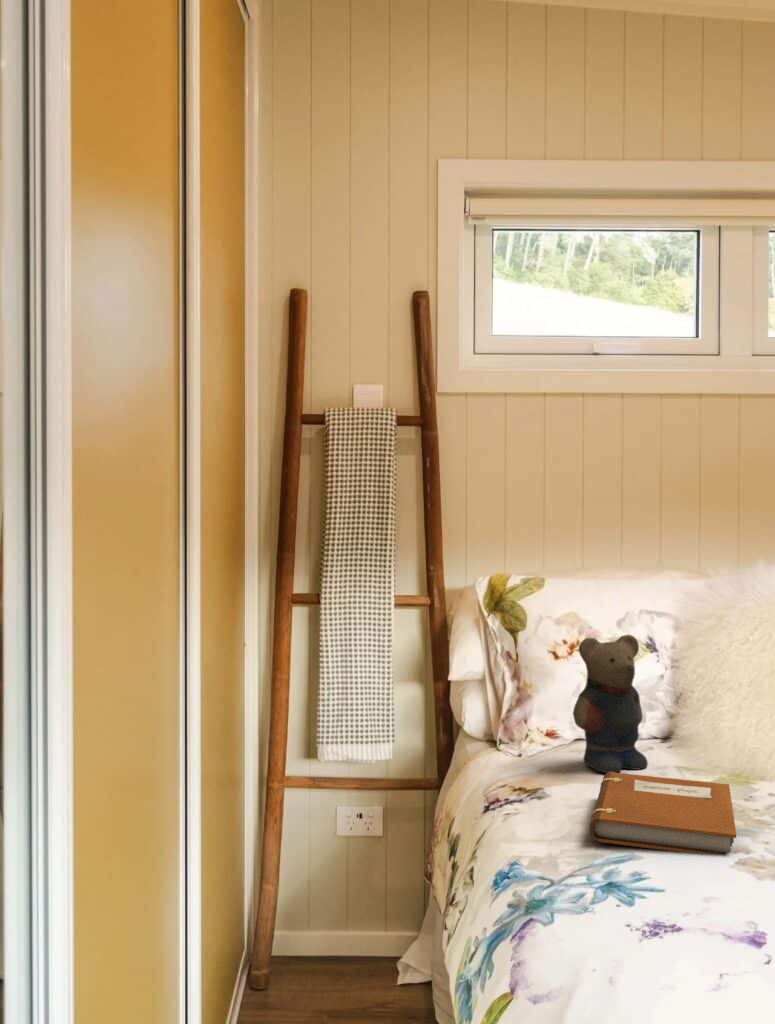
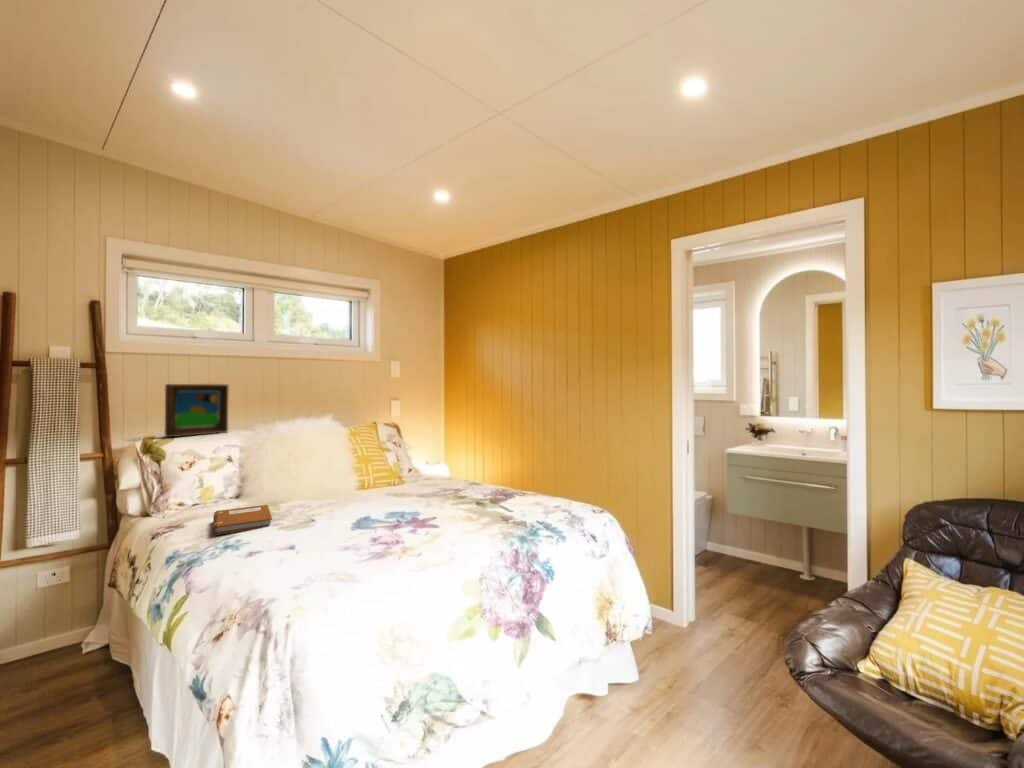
picture frame: none [530,458,652,577] -> present [165,384,228,437]
teddy bear: present [573,635,648,773] -> none [197,457,232,513]

